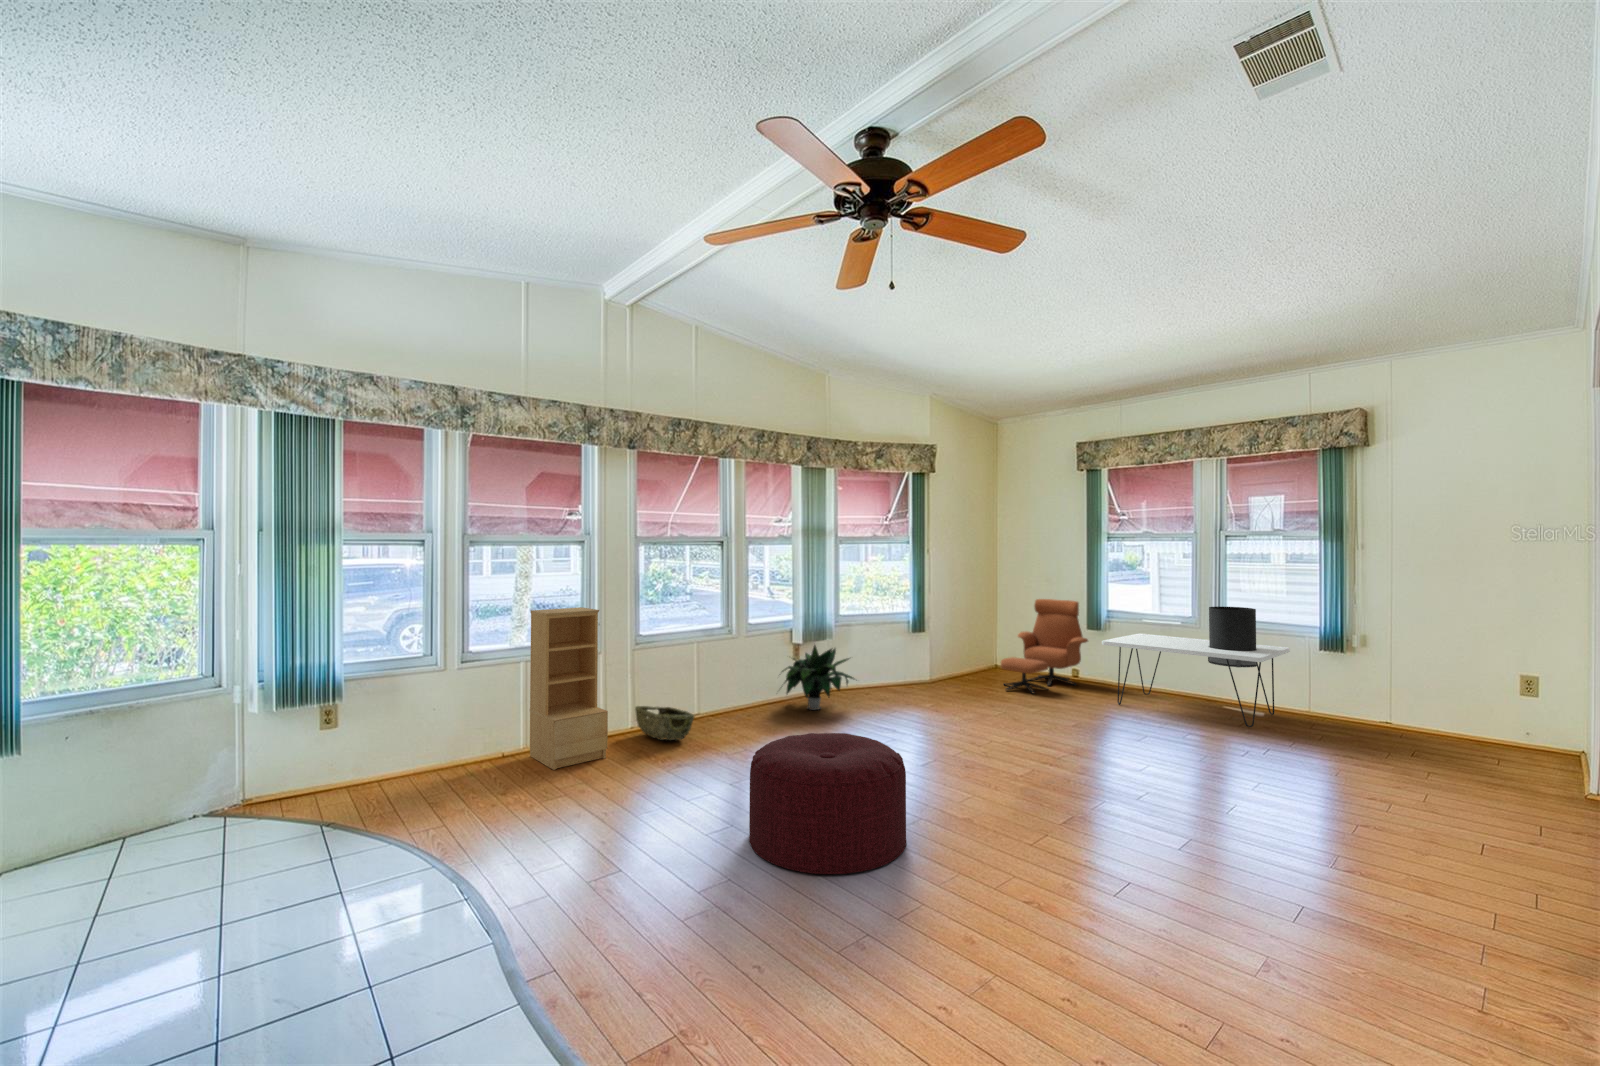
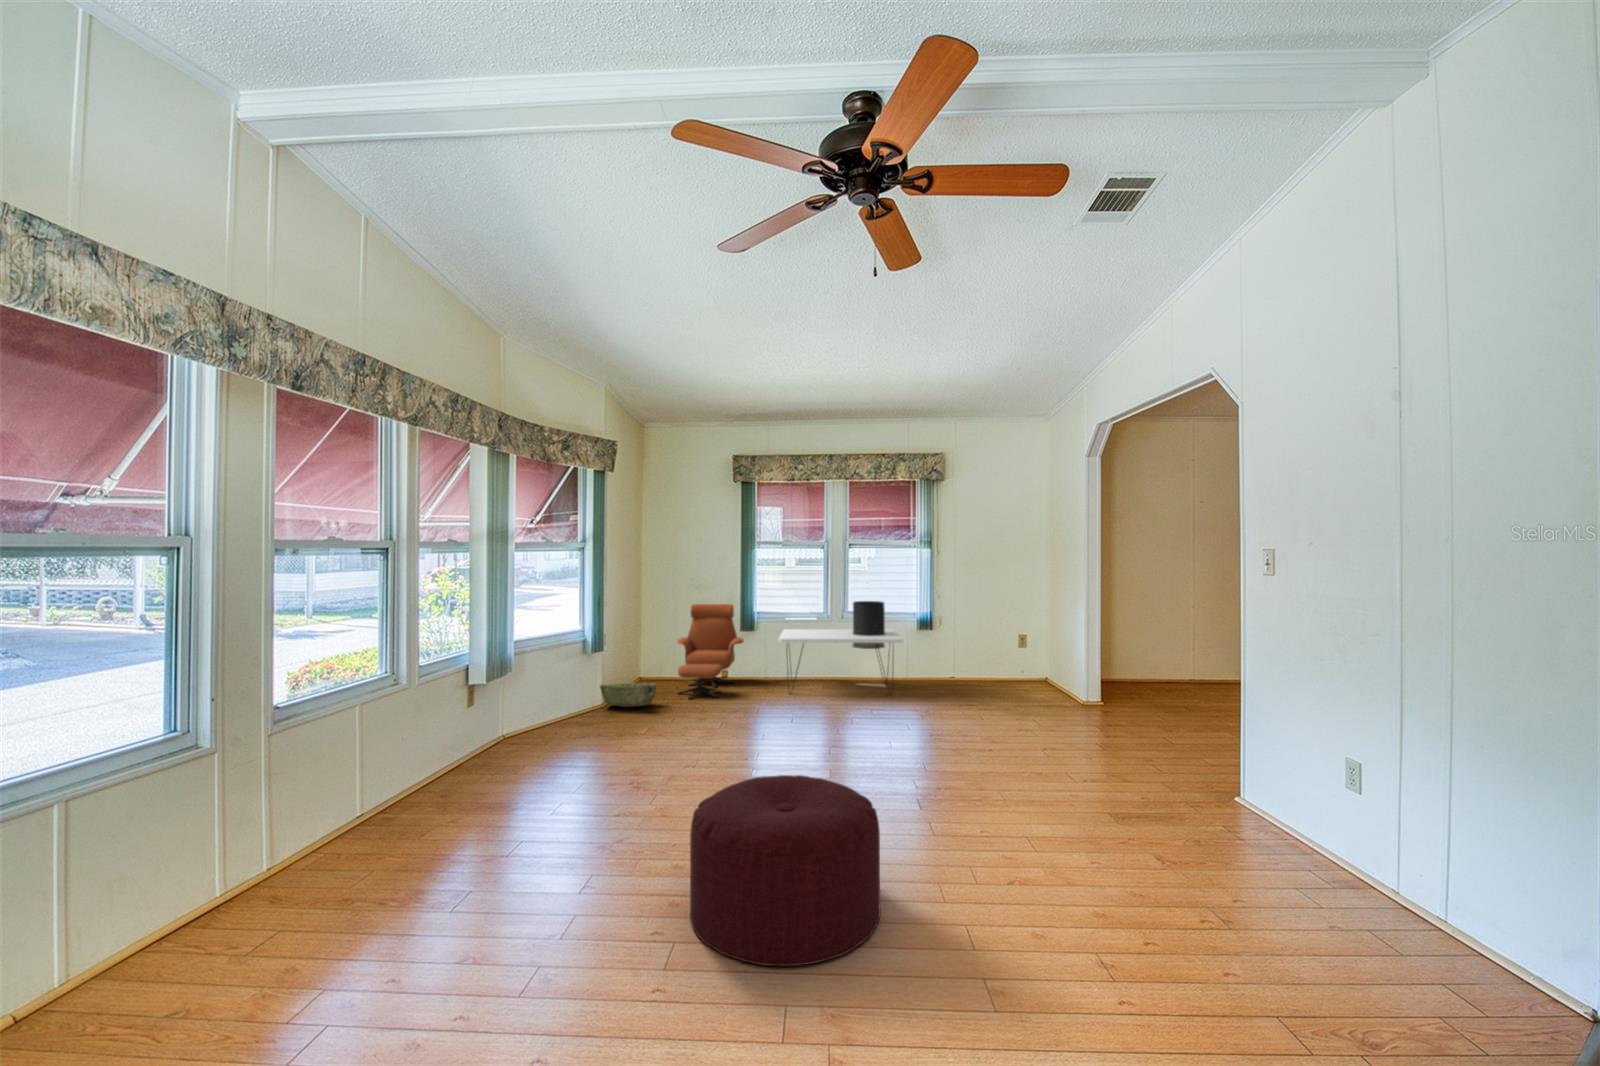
bookshelf: present [530,607,608,770] -> none [72,672,293,1004]
potted plant: present [782,645,854,710] -> none [468,678,582,765]
woven basket: present [635,706,694,740] -> present [600,683,656,707]

